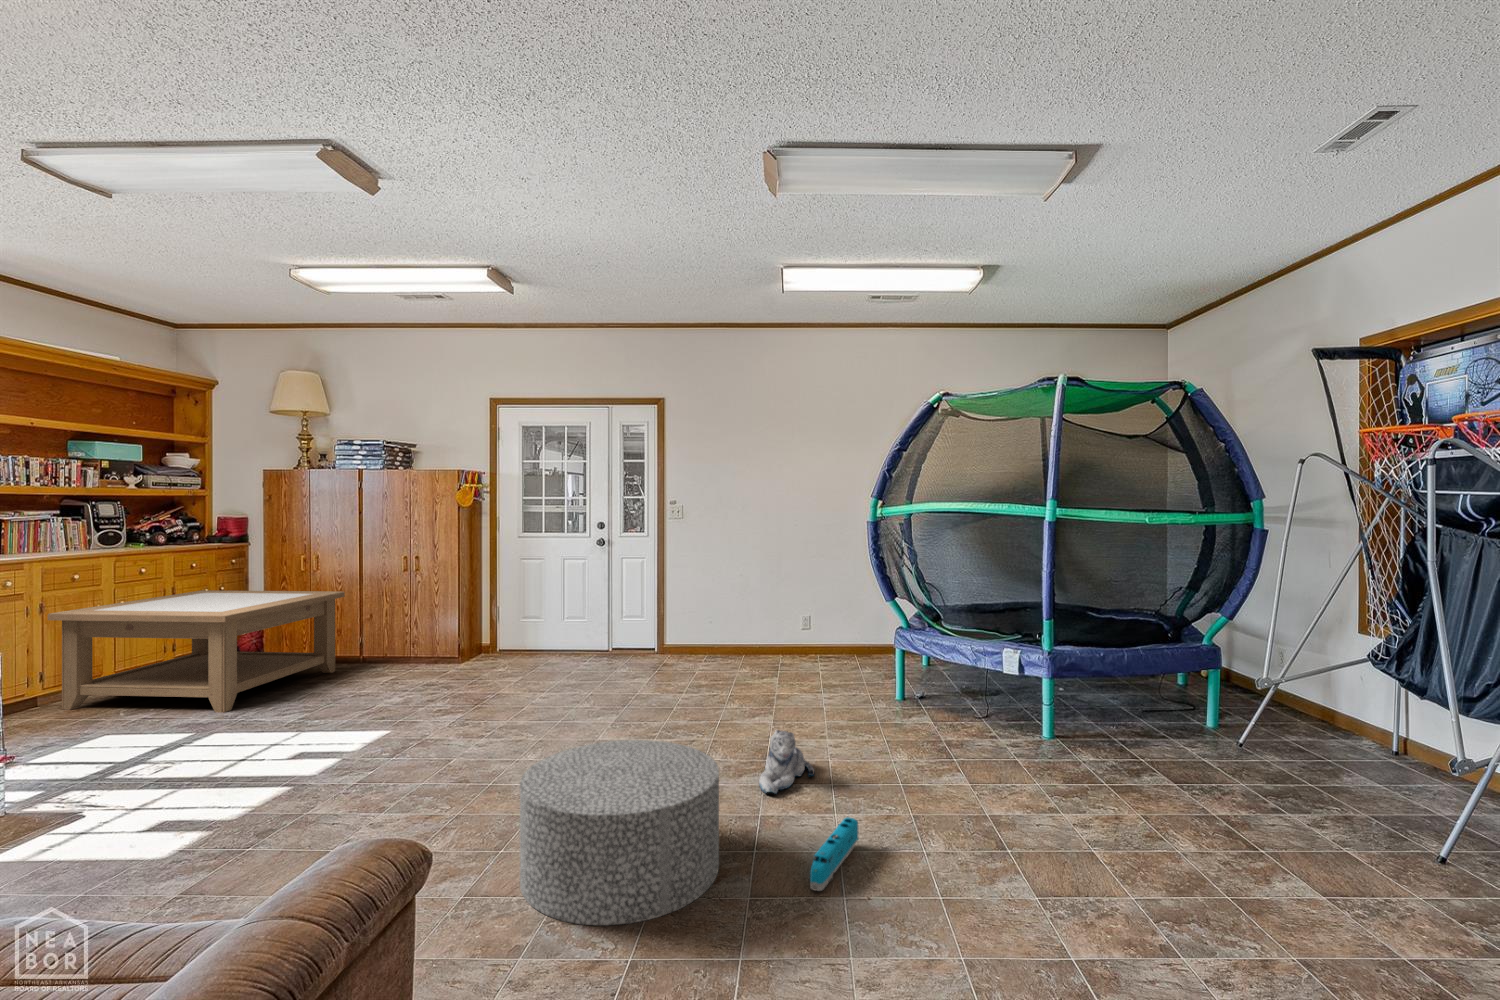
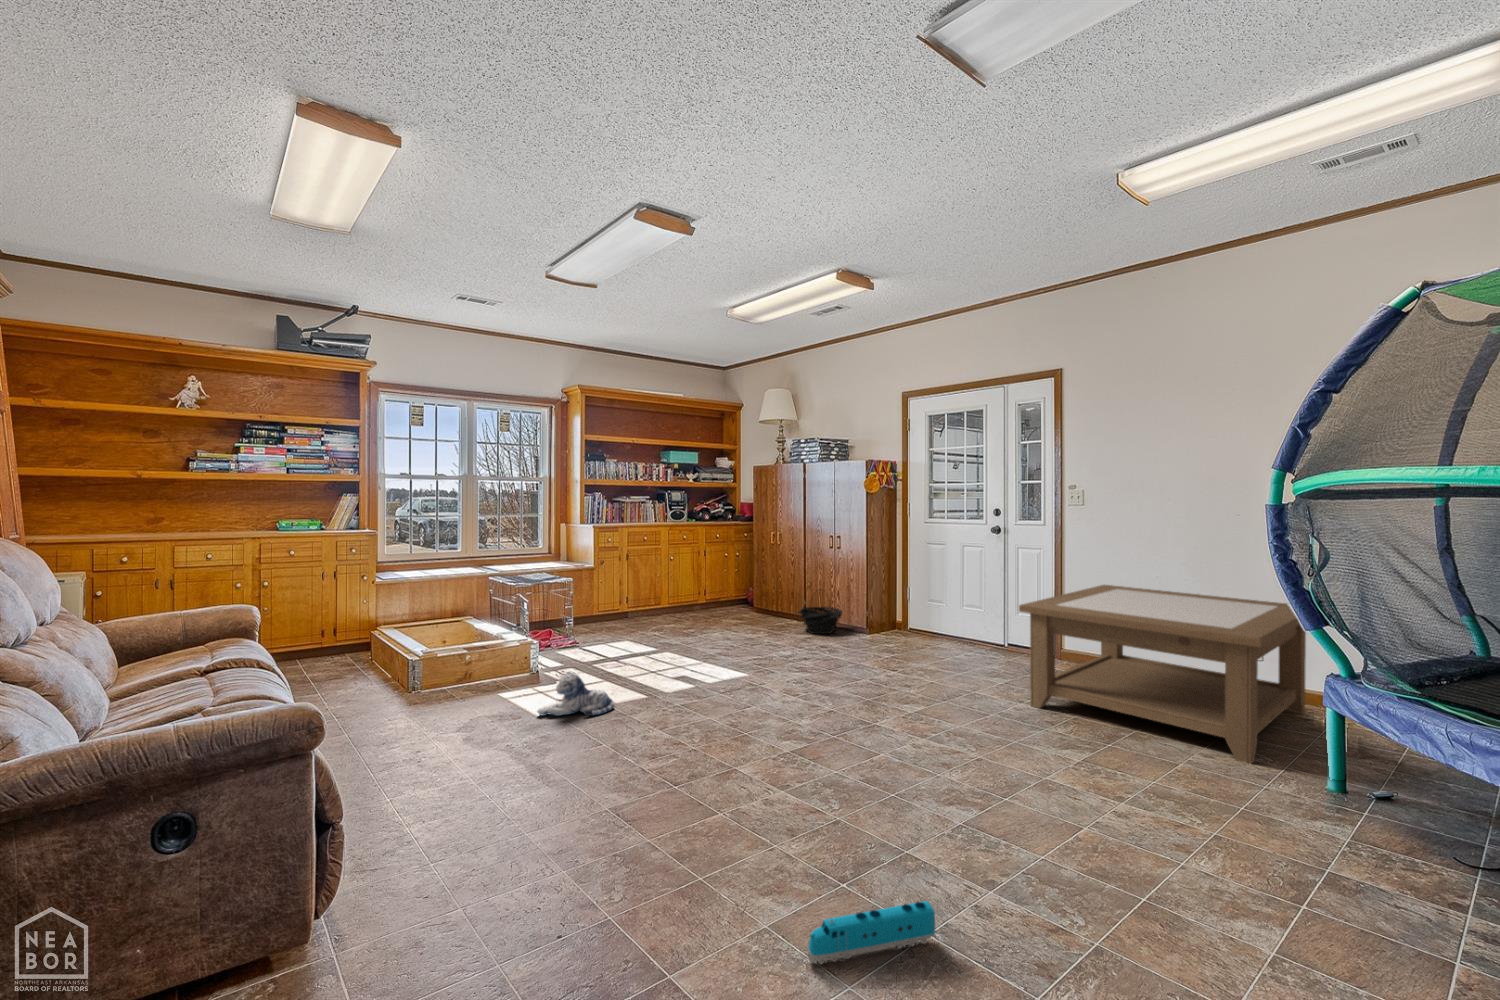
coffee table: present [48,590,345,713] -> present [1019,585,1306,764]
basket: none [366,622,430,678] -> present [797,606,842,634]
plush toy: present [759,730,815,793] -> present [537,672,614,716]
ottoman: present [520,740,719,925] -> none [617,720,805,901]

